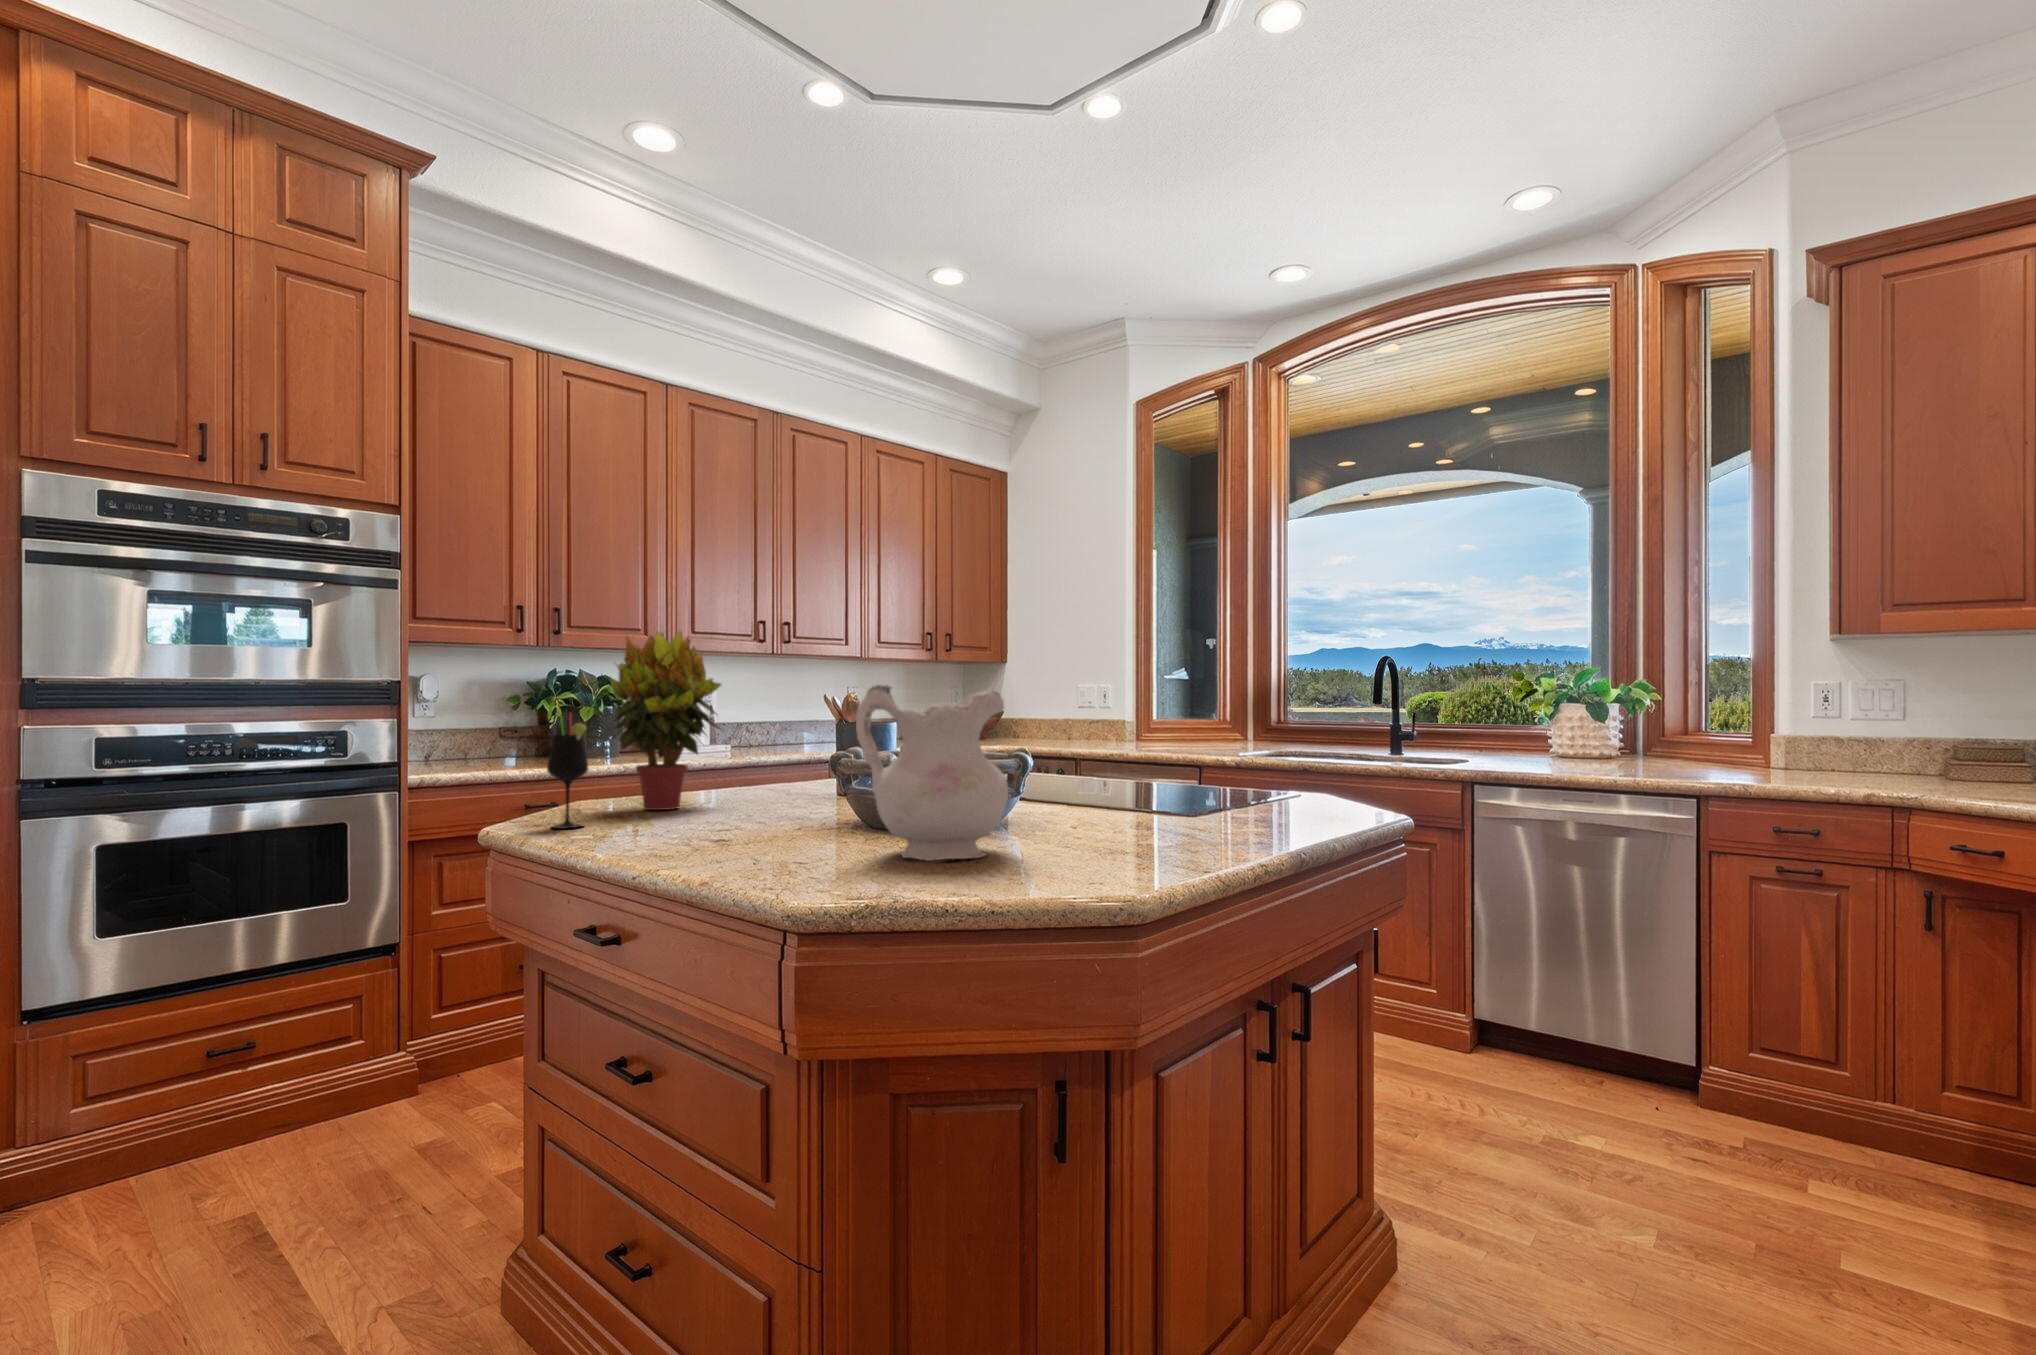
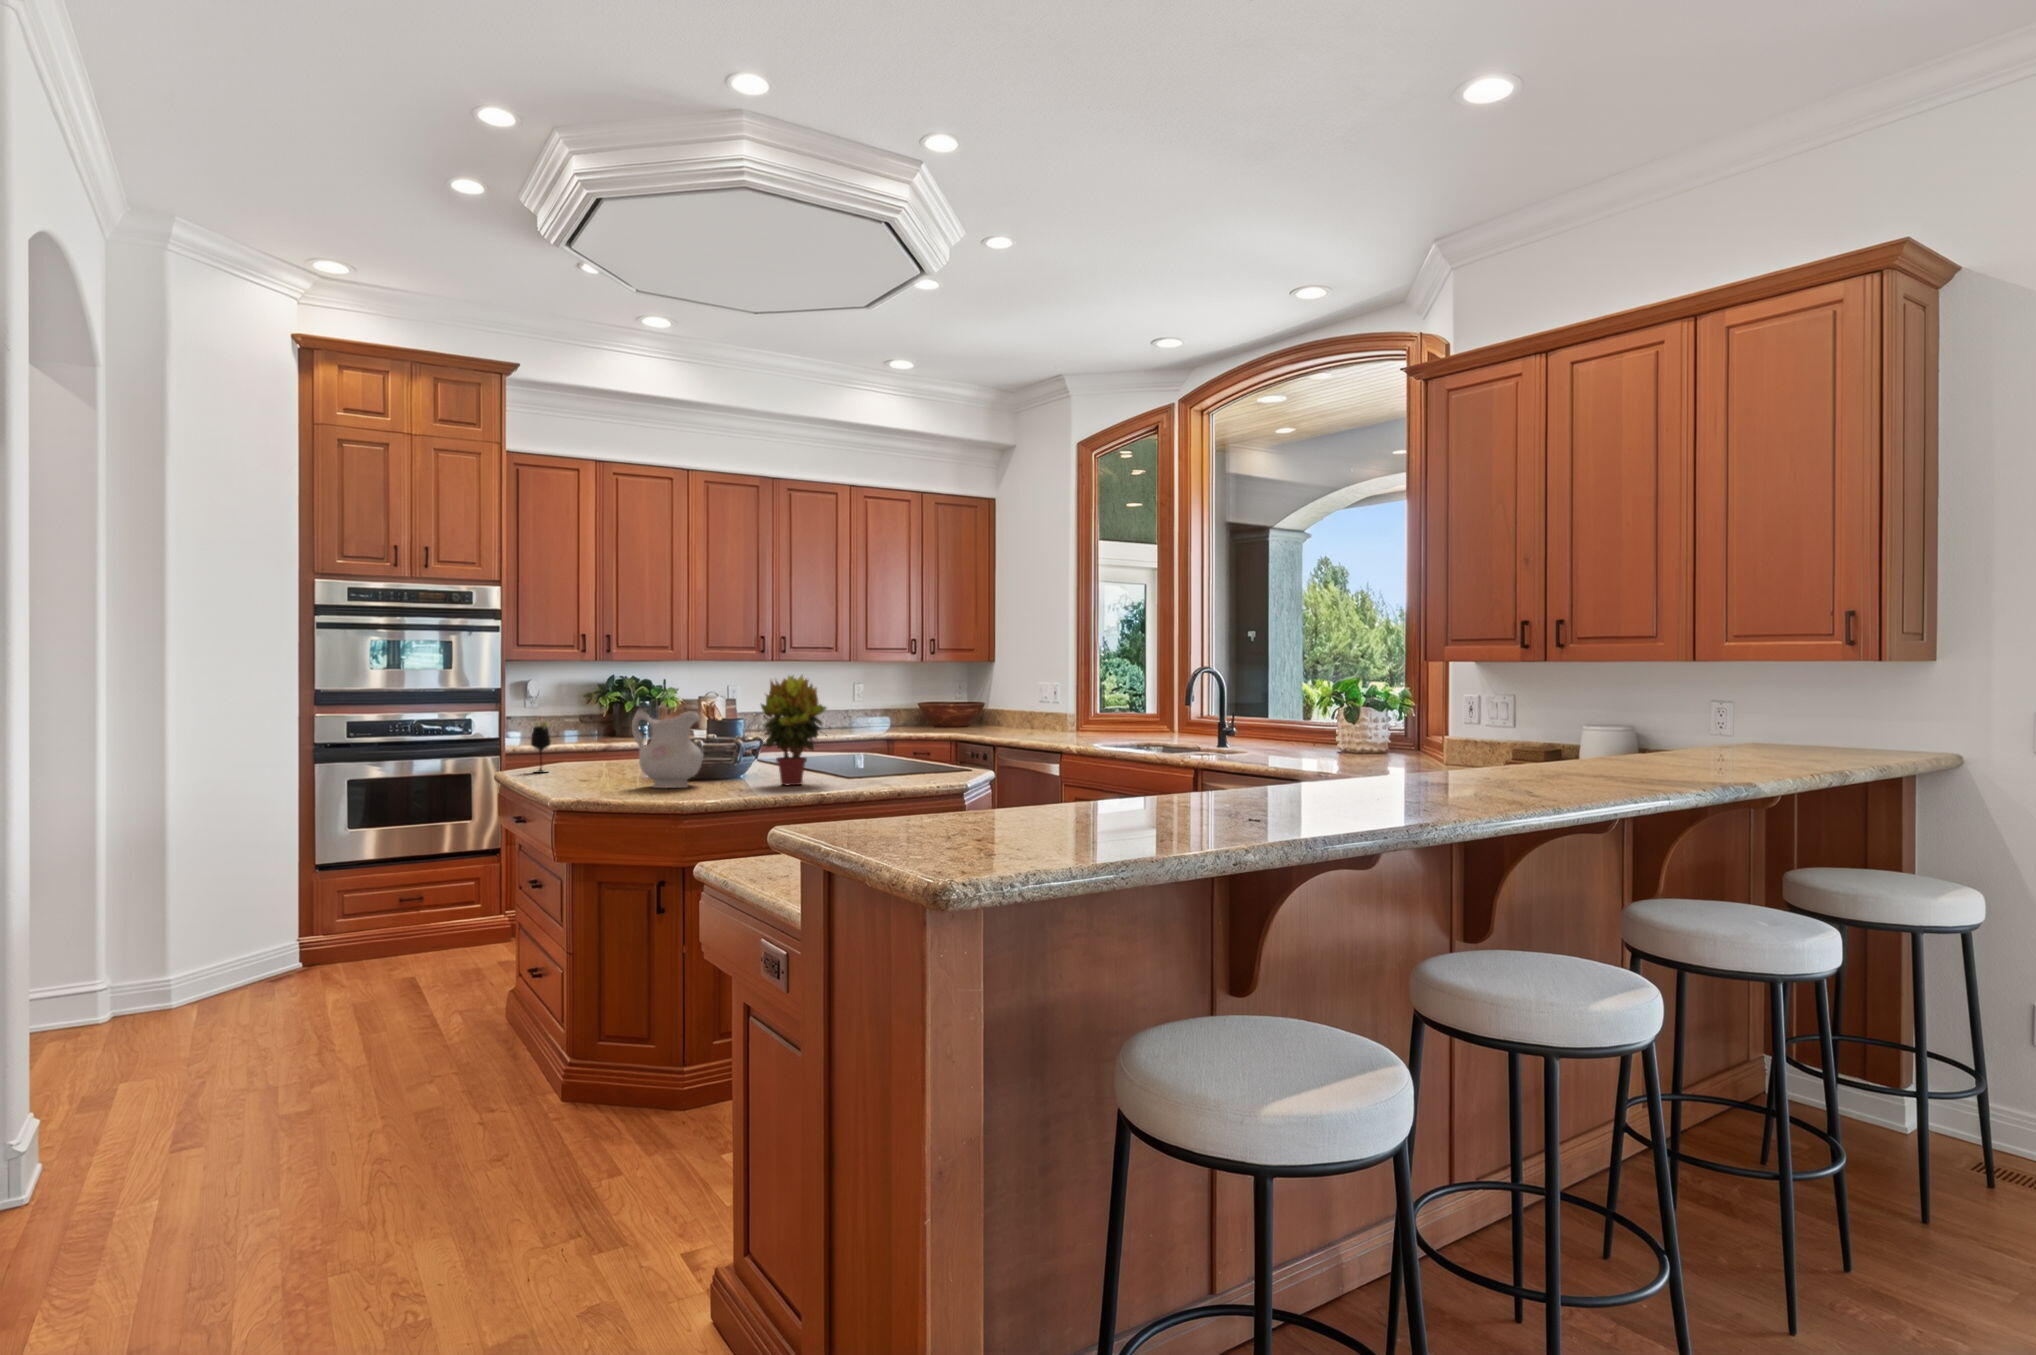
potted plant: present [609,632,721,810] -> present [761,675,827,785]

